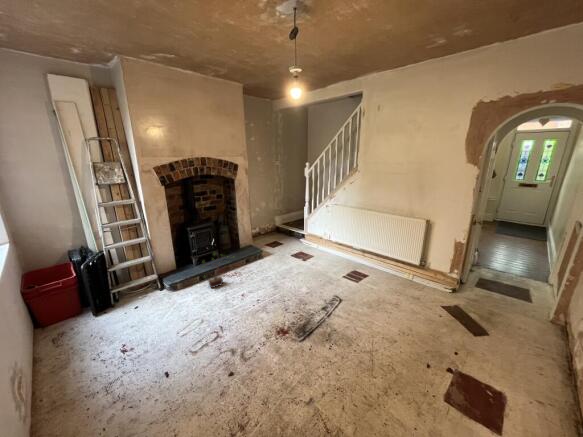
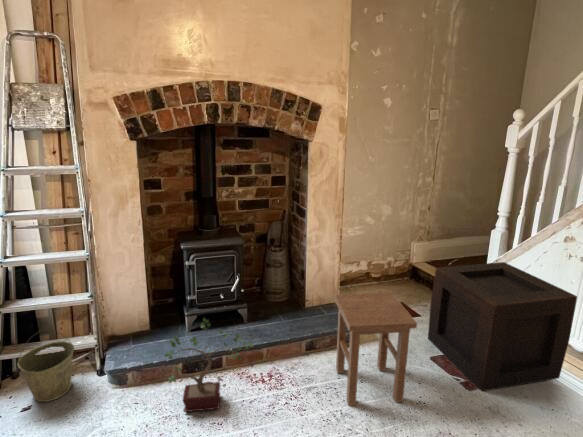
wooden crate: none [288,218,330,259] -> present [428,262,577,391]
stool: none [257,233,287,272] -> present [334,292,417,406]
bucket: none [130,271,154,303] -> present [18,340,74,402]

